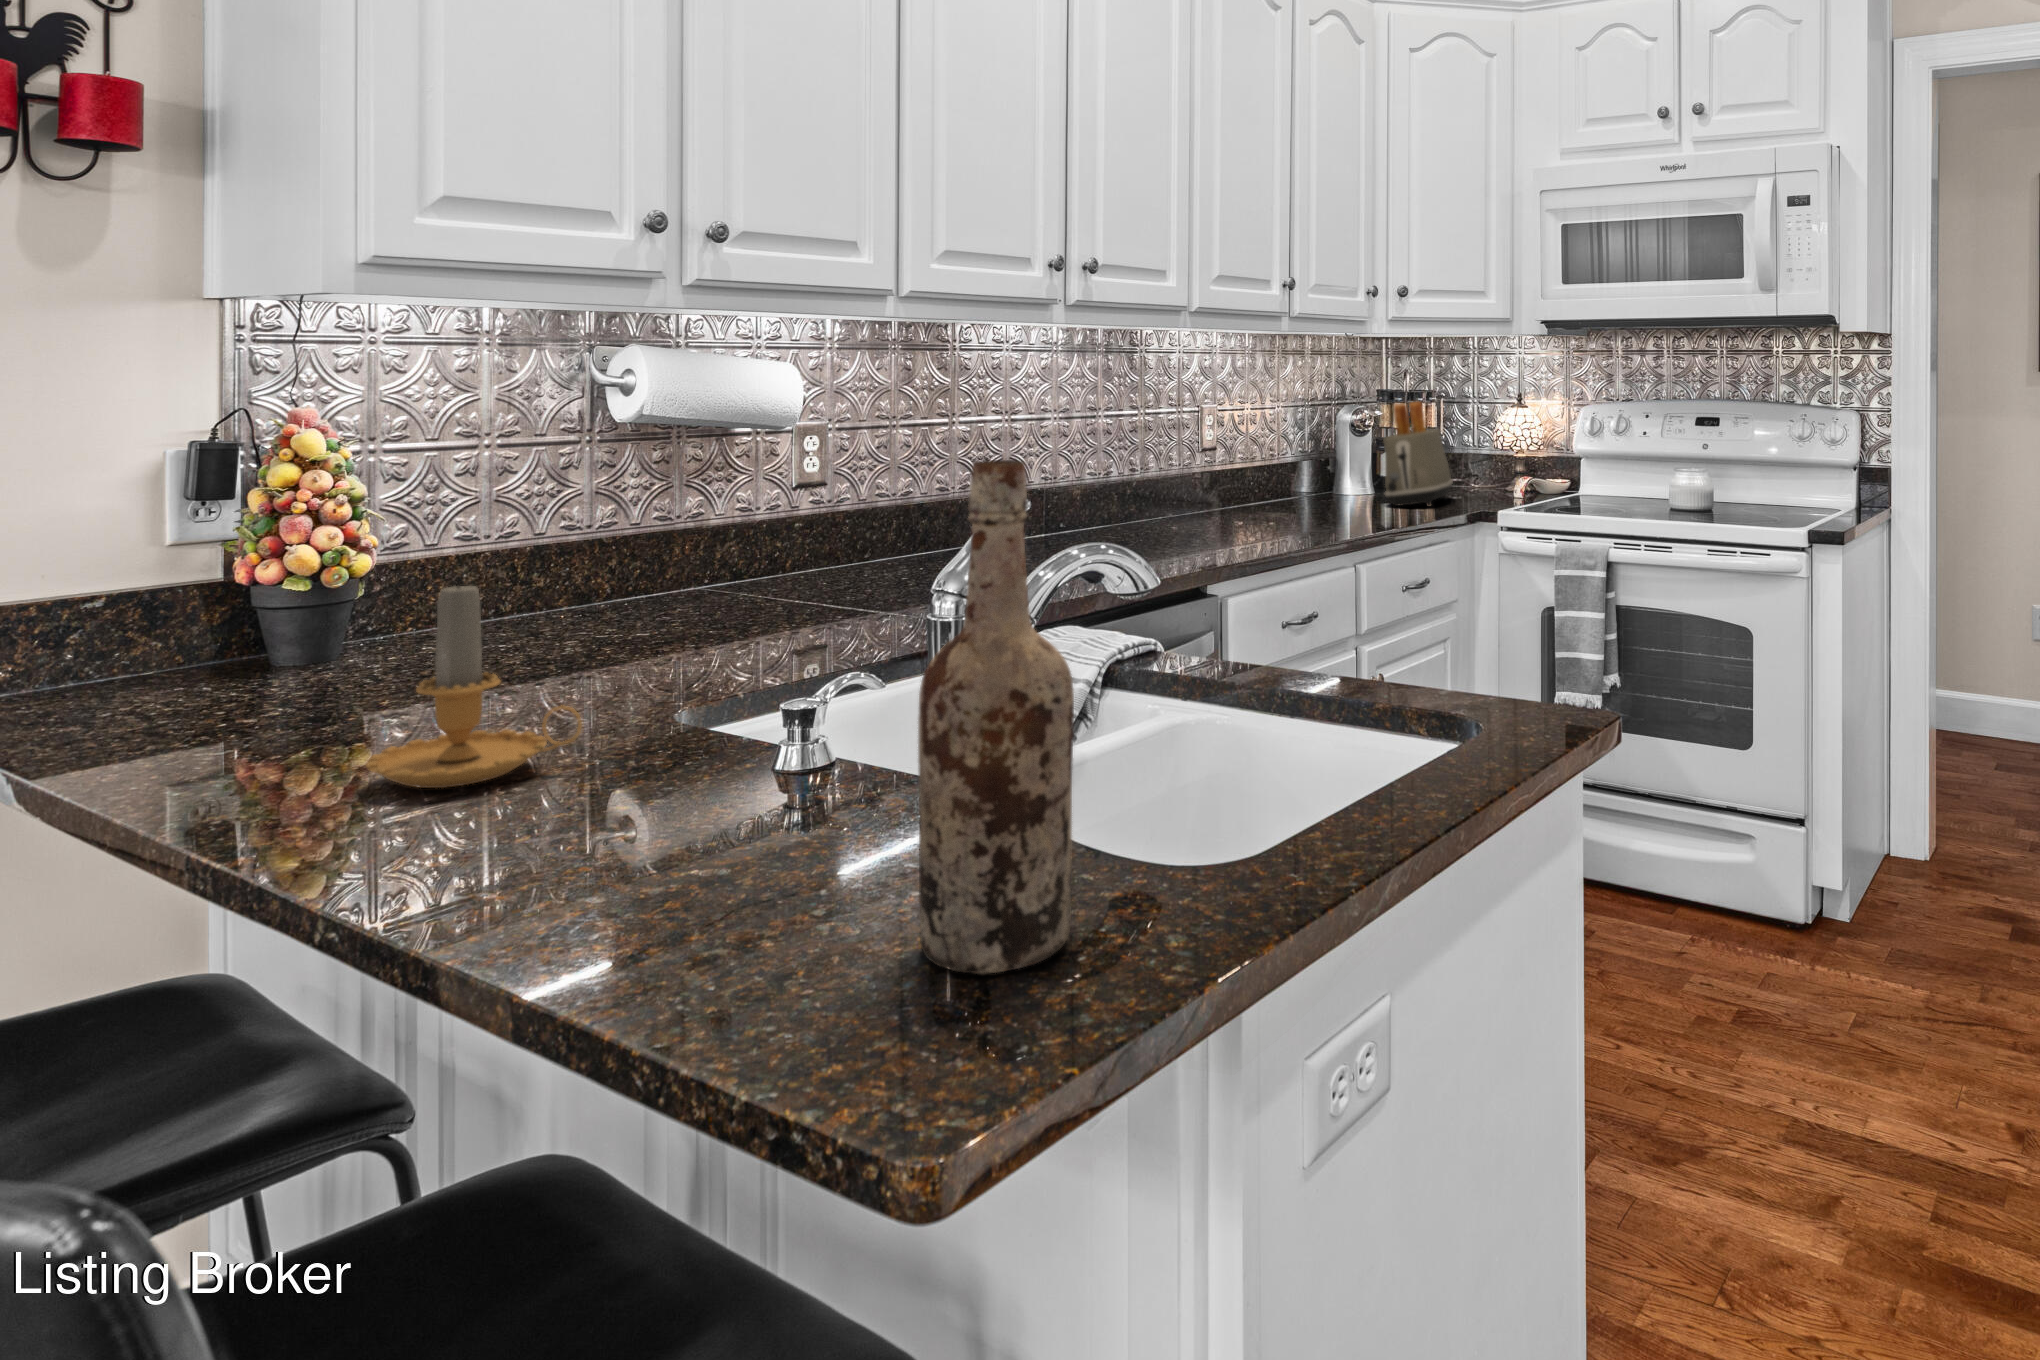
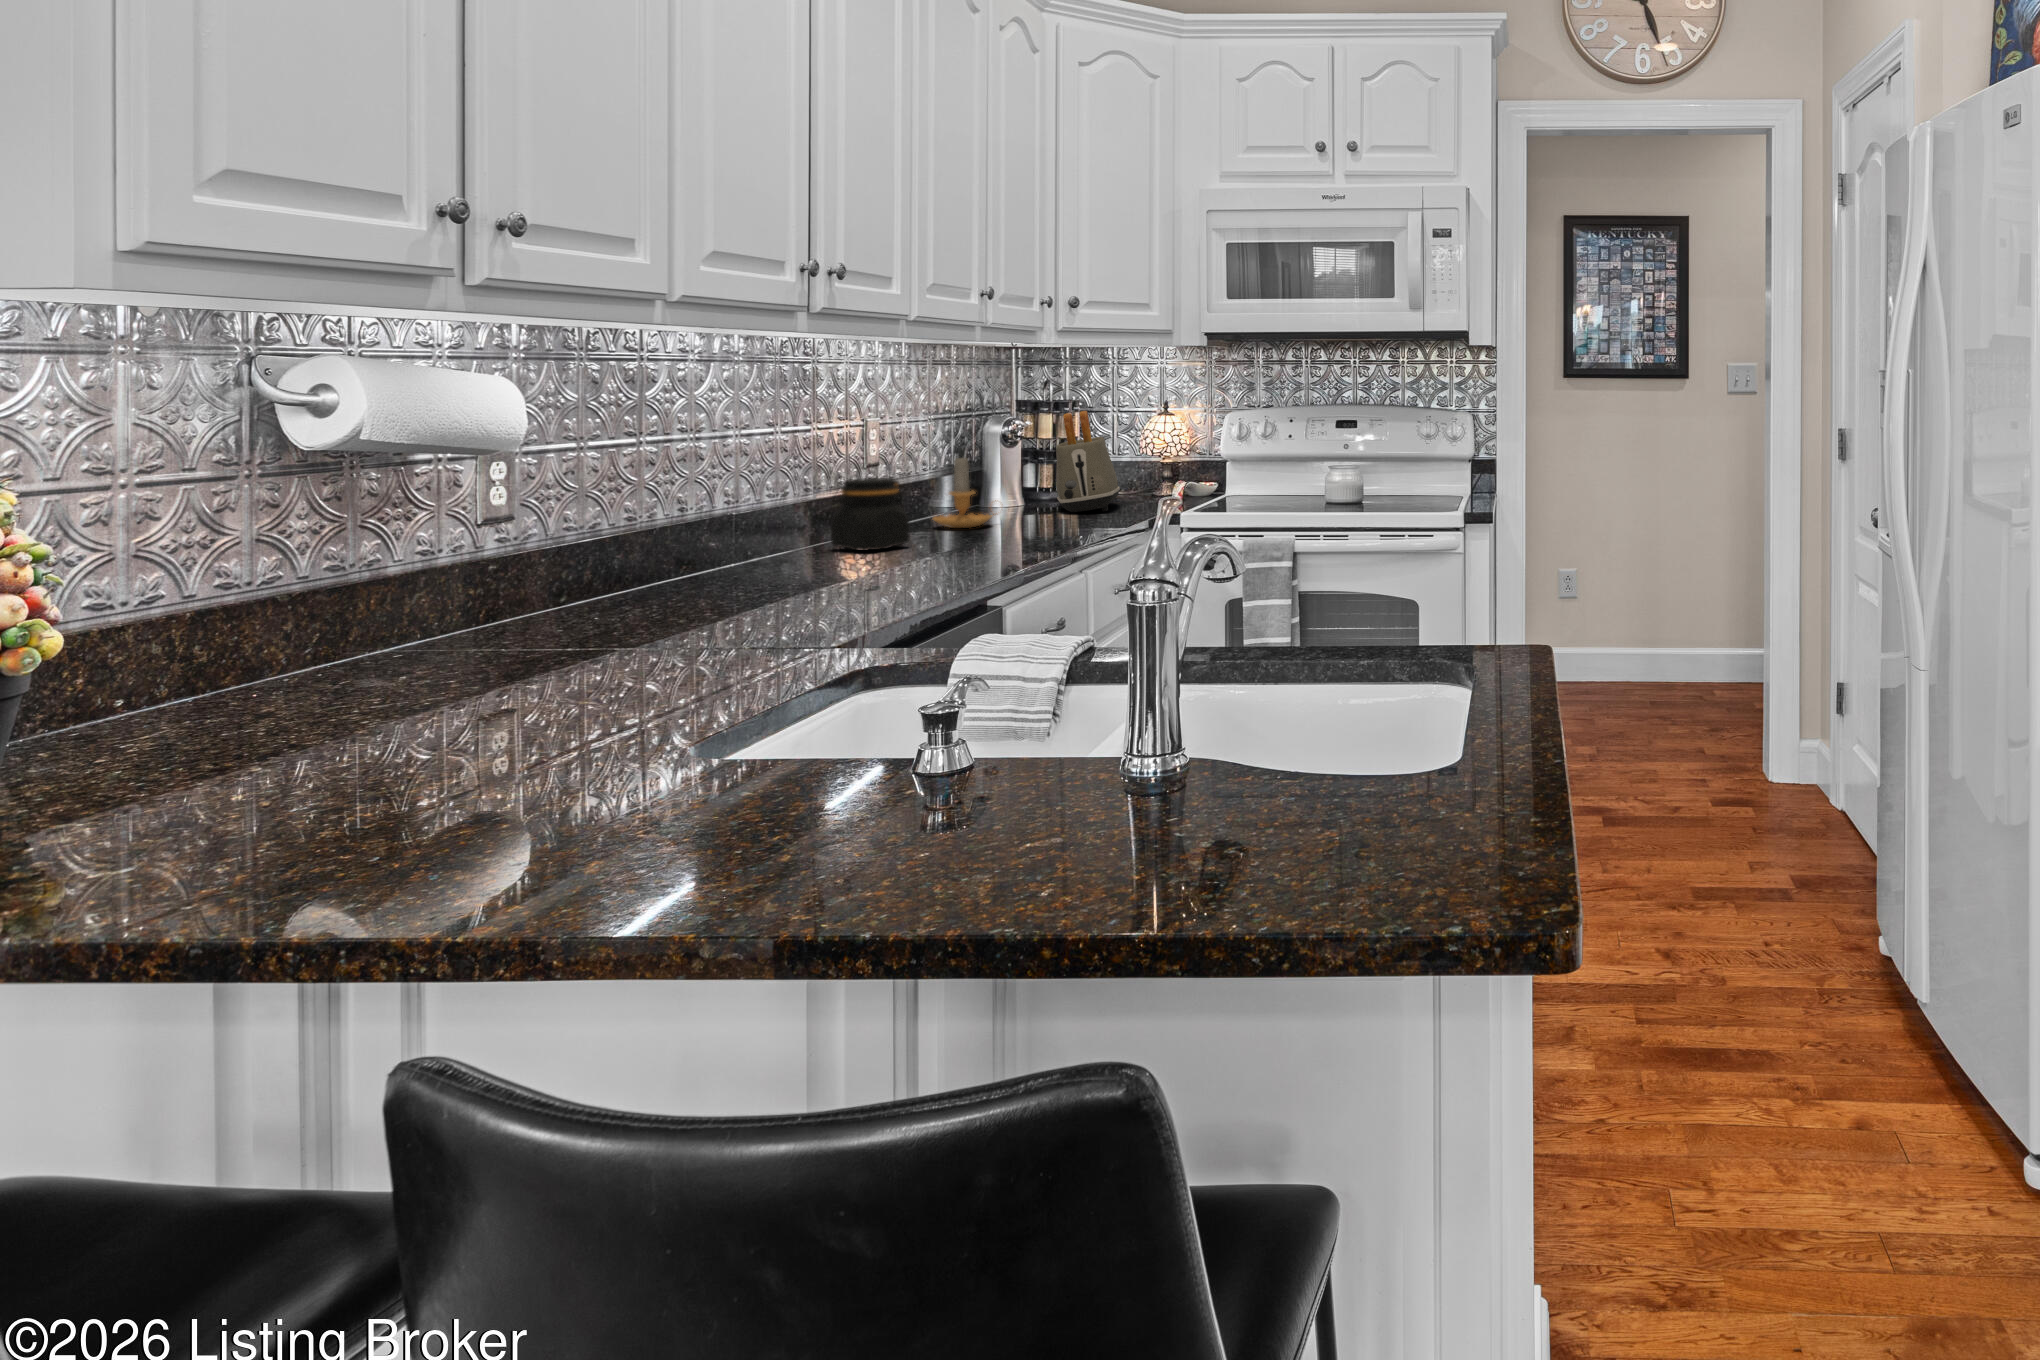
wine bottle: present [918,460,1074,974] -> none [1281,470,1402,876]
jar: none [1134,462,1205,532] -> present [831,478,910,551]
candle: present [366,580,582,788] -> present [933,457,996,528]

